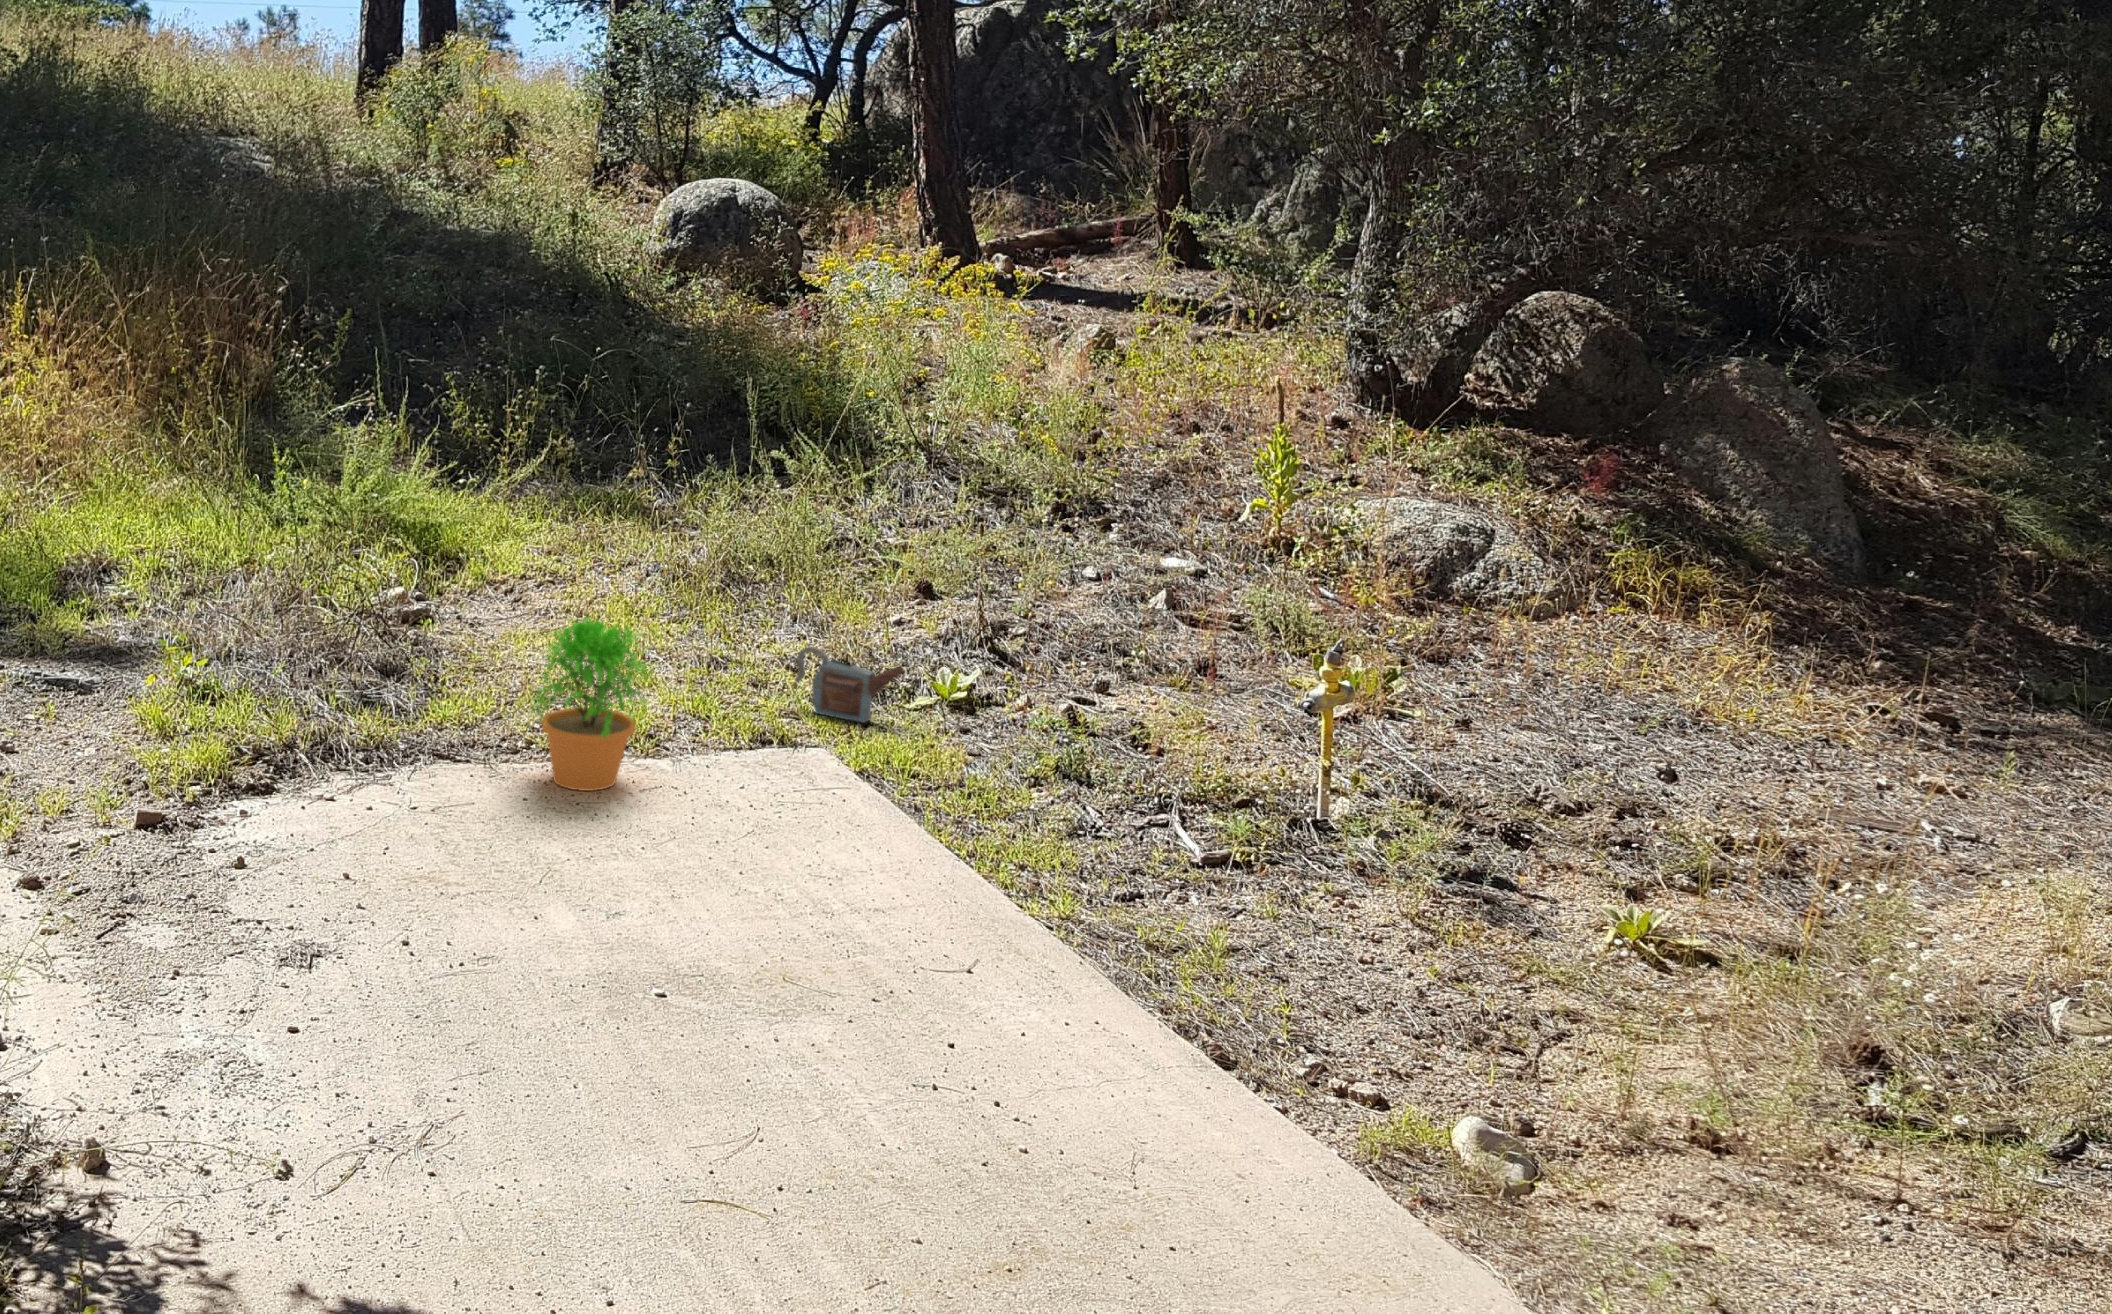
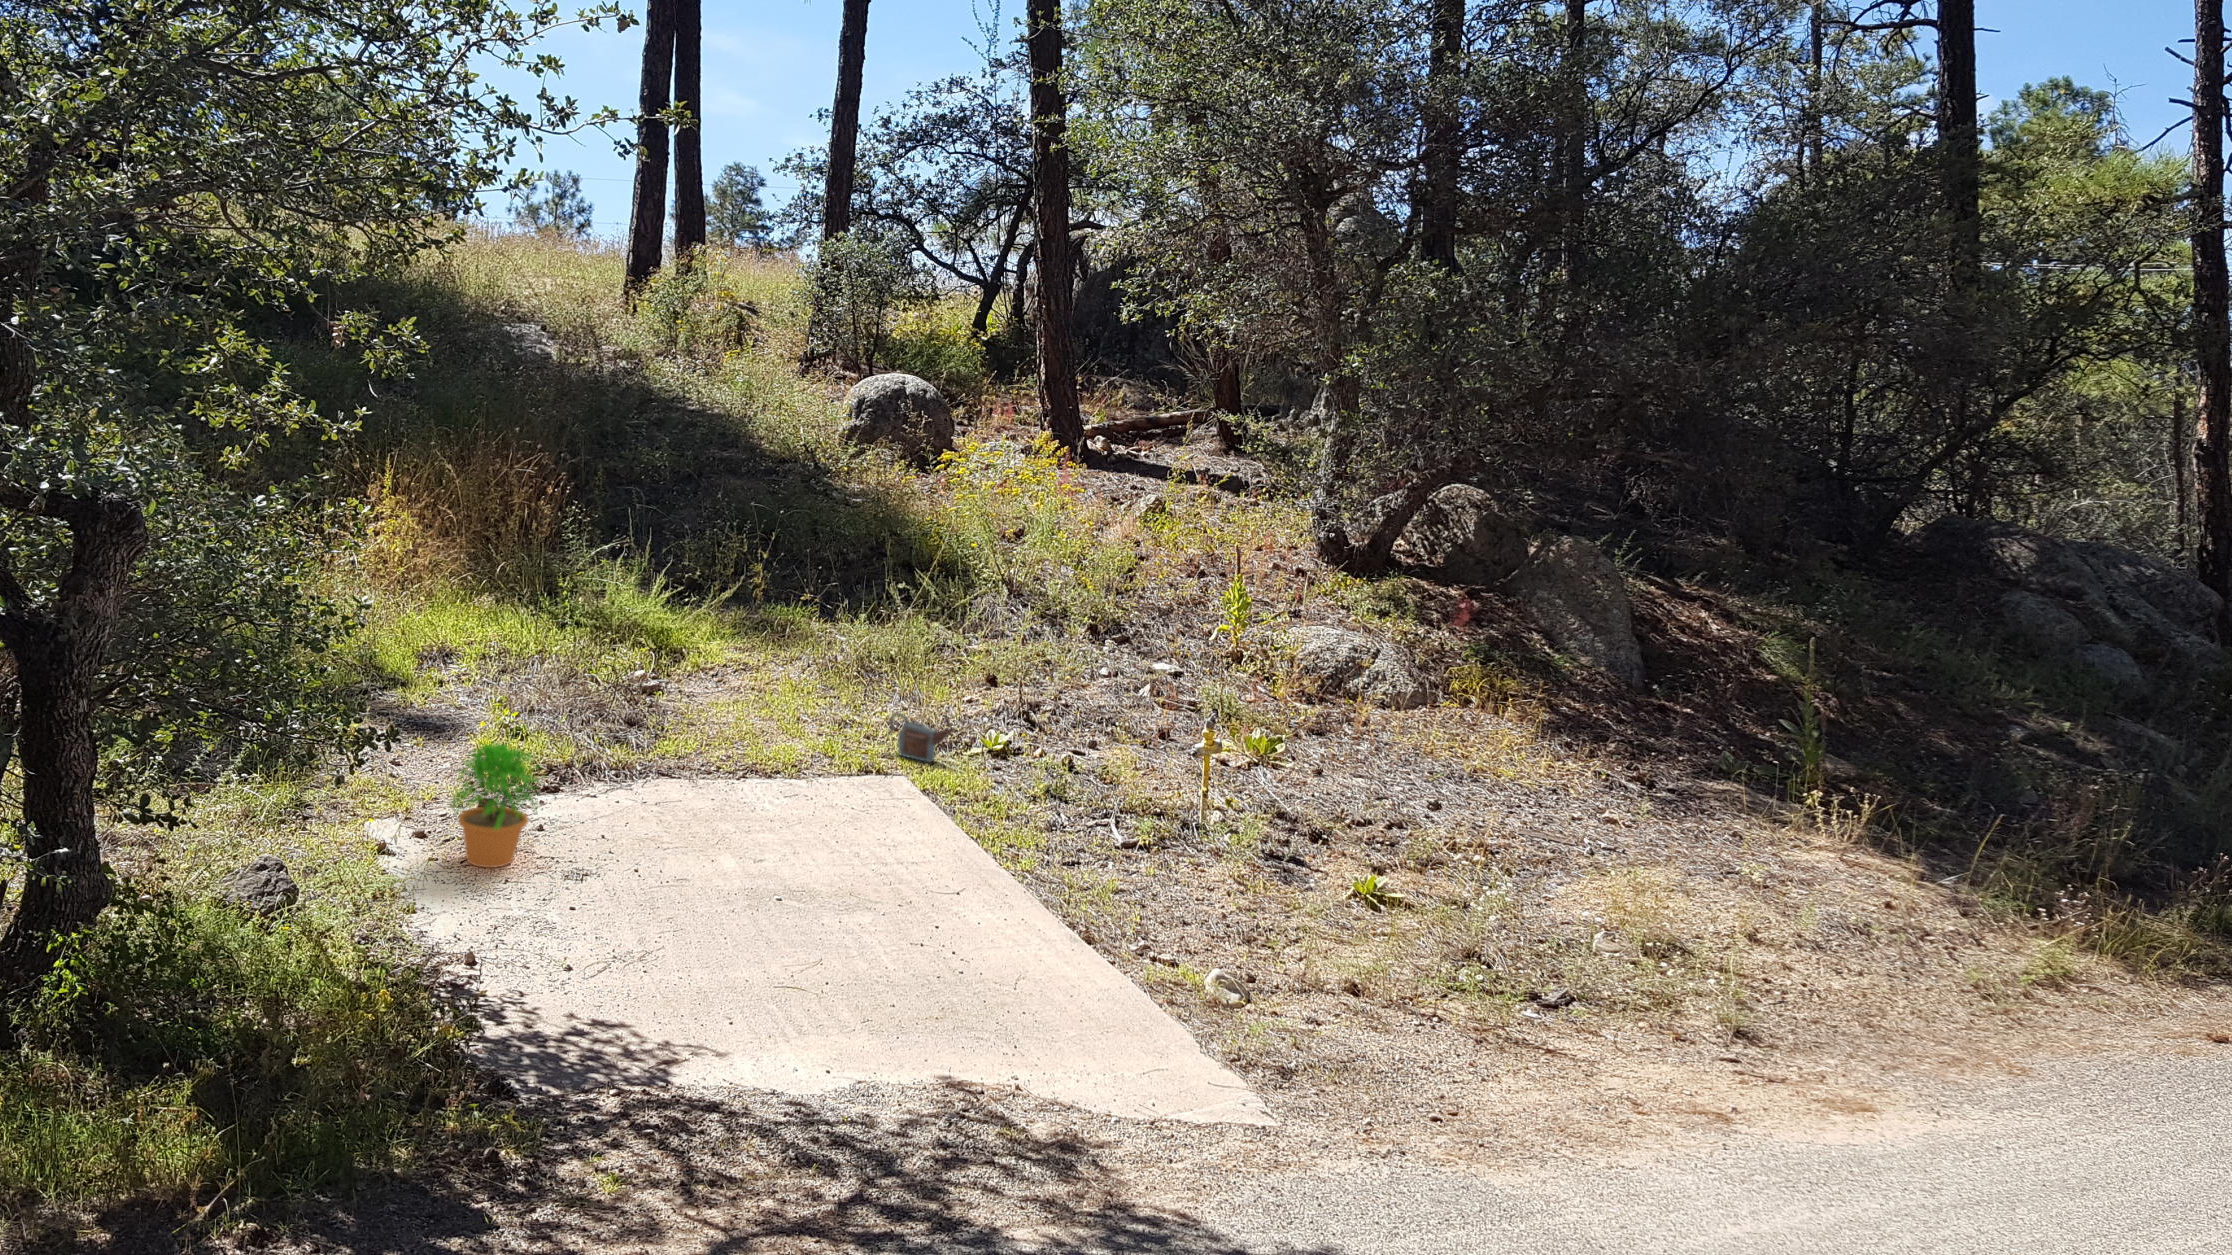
potted plant: present [532,617,650,791] -> present [451,743,543,868]

